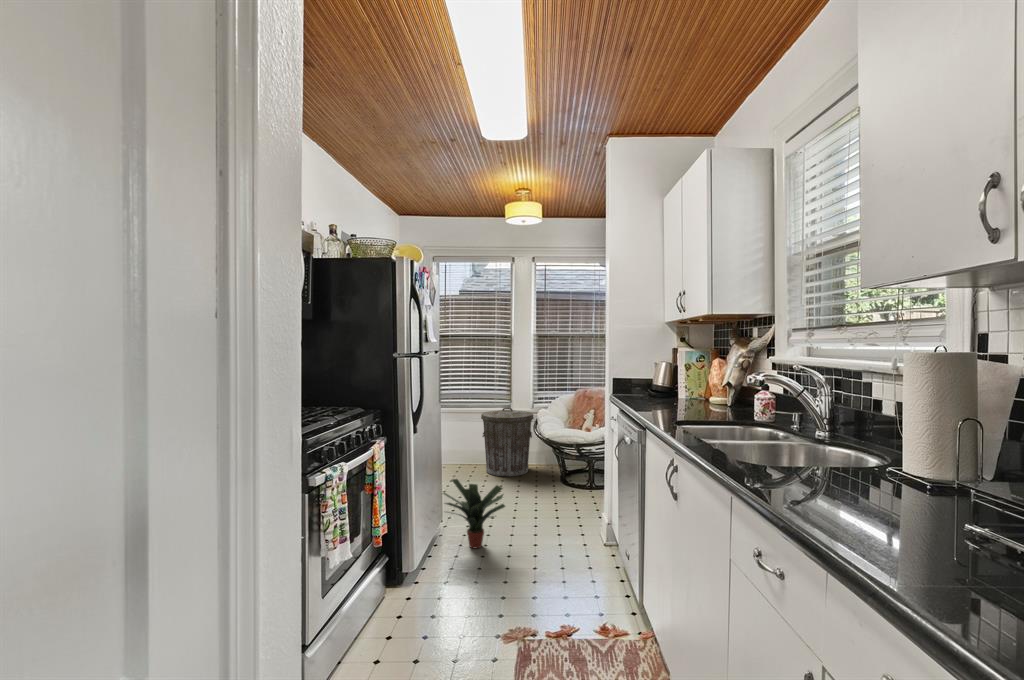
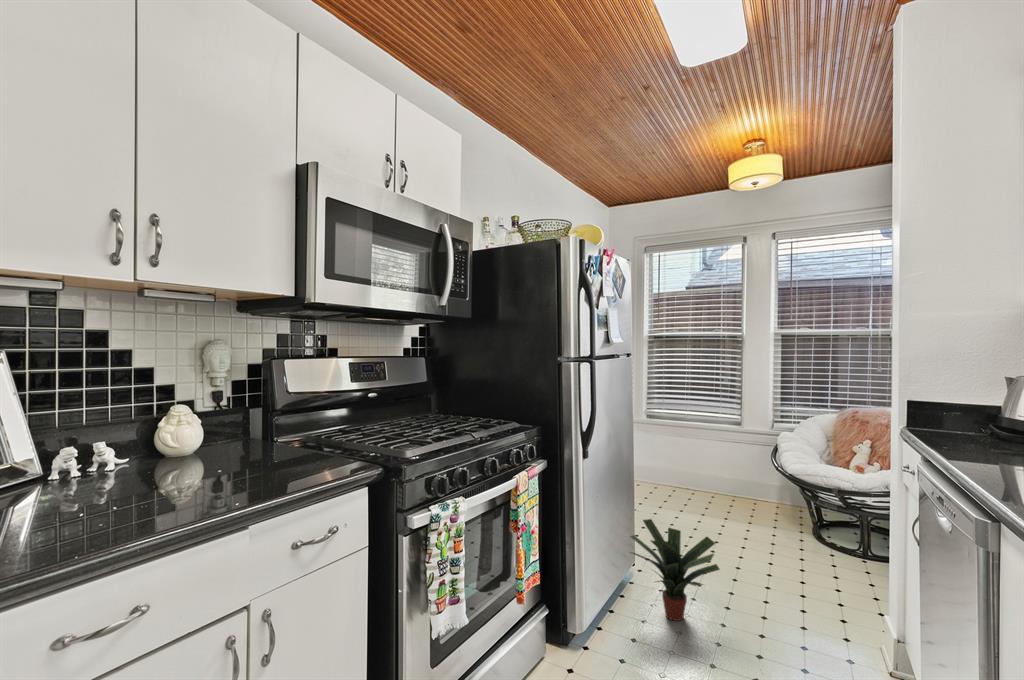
trash can: present [481,408,534,476] -> none [700,426,774,516]

